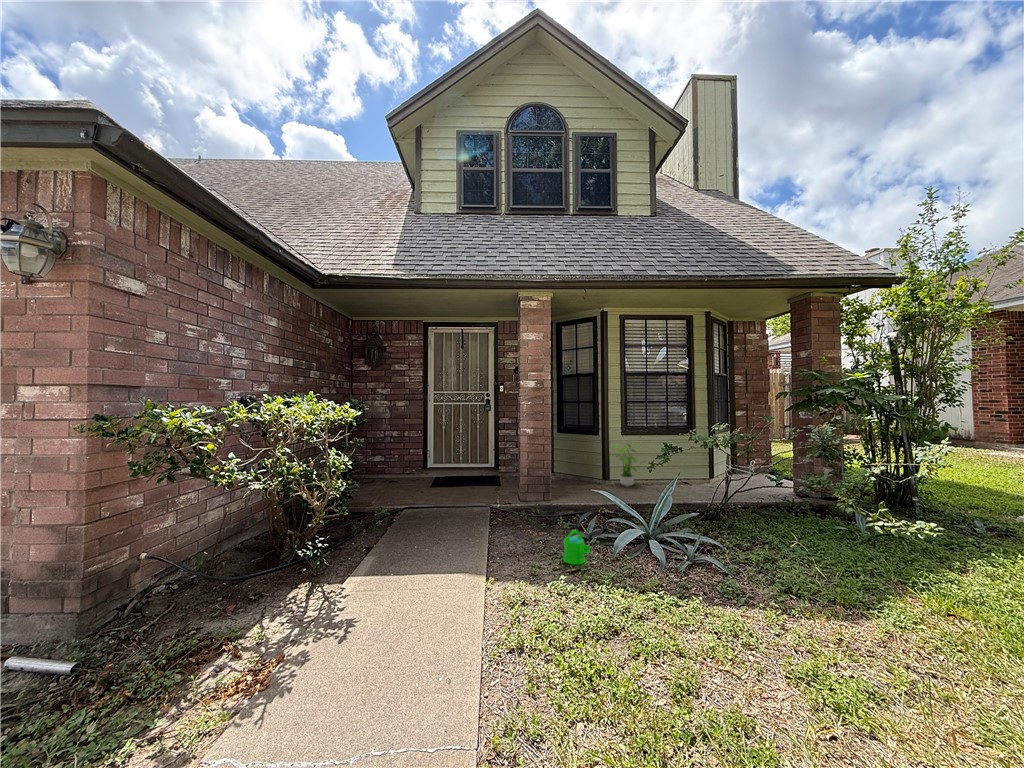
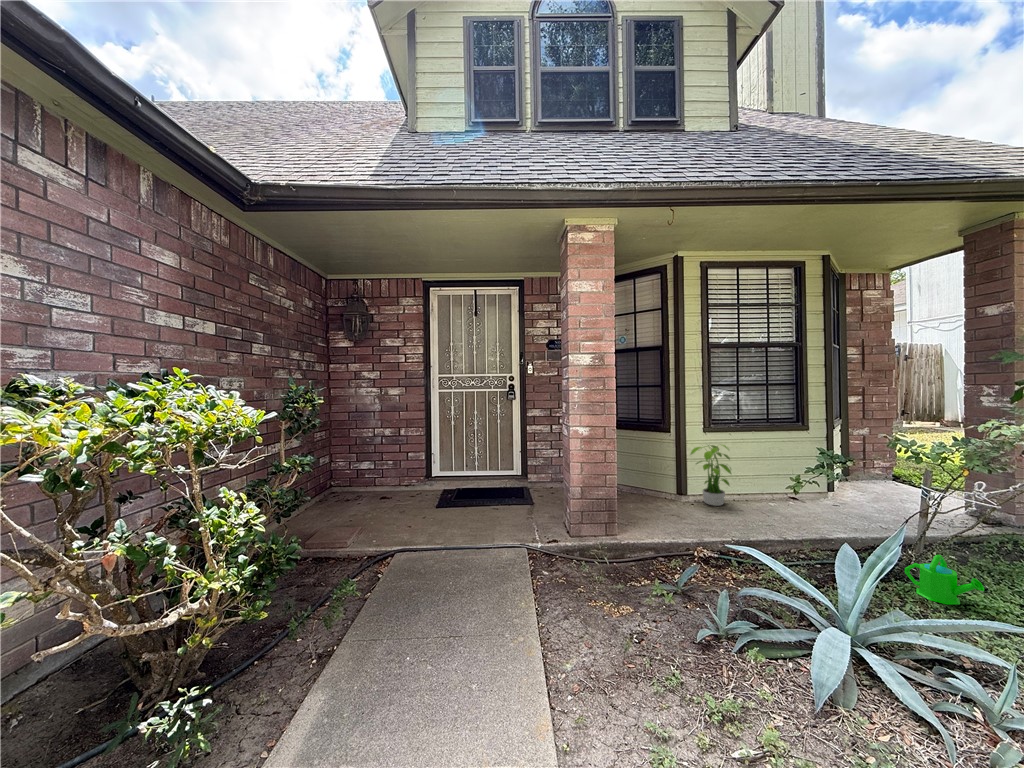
watering can: present [563,530,590,564] -> present [905,555,984,605]

